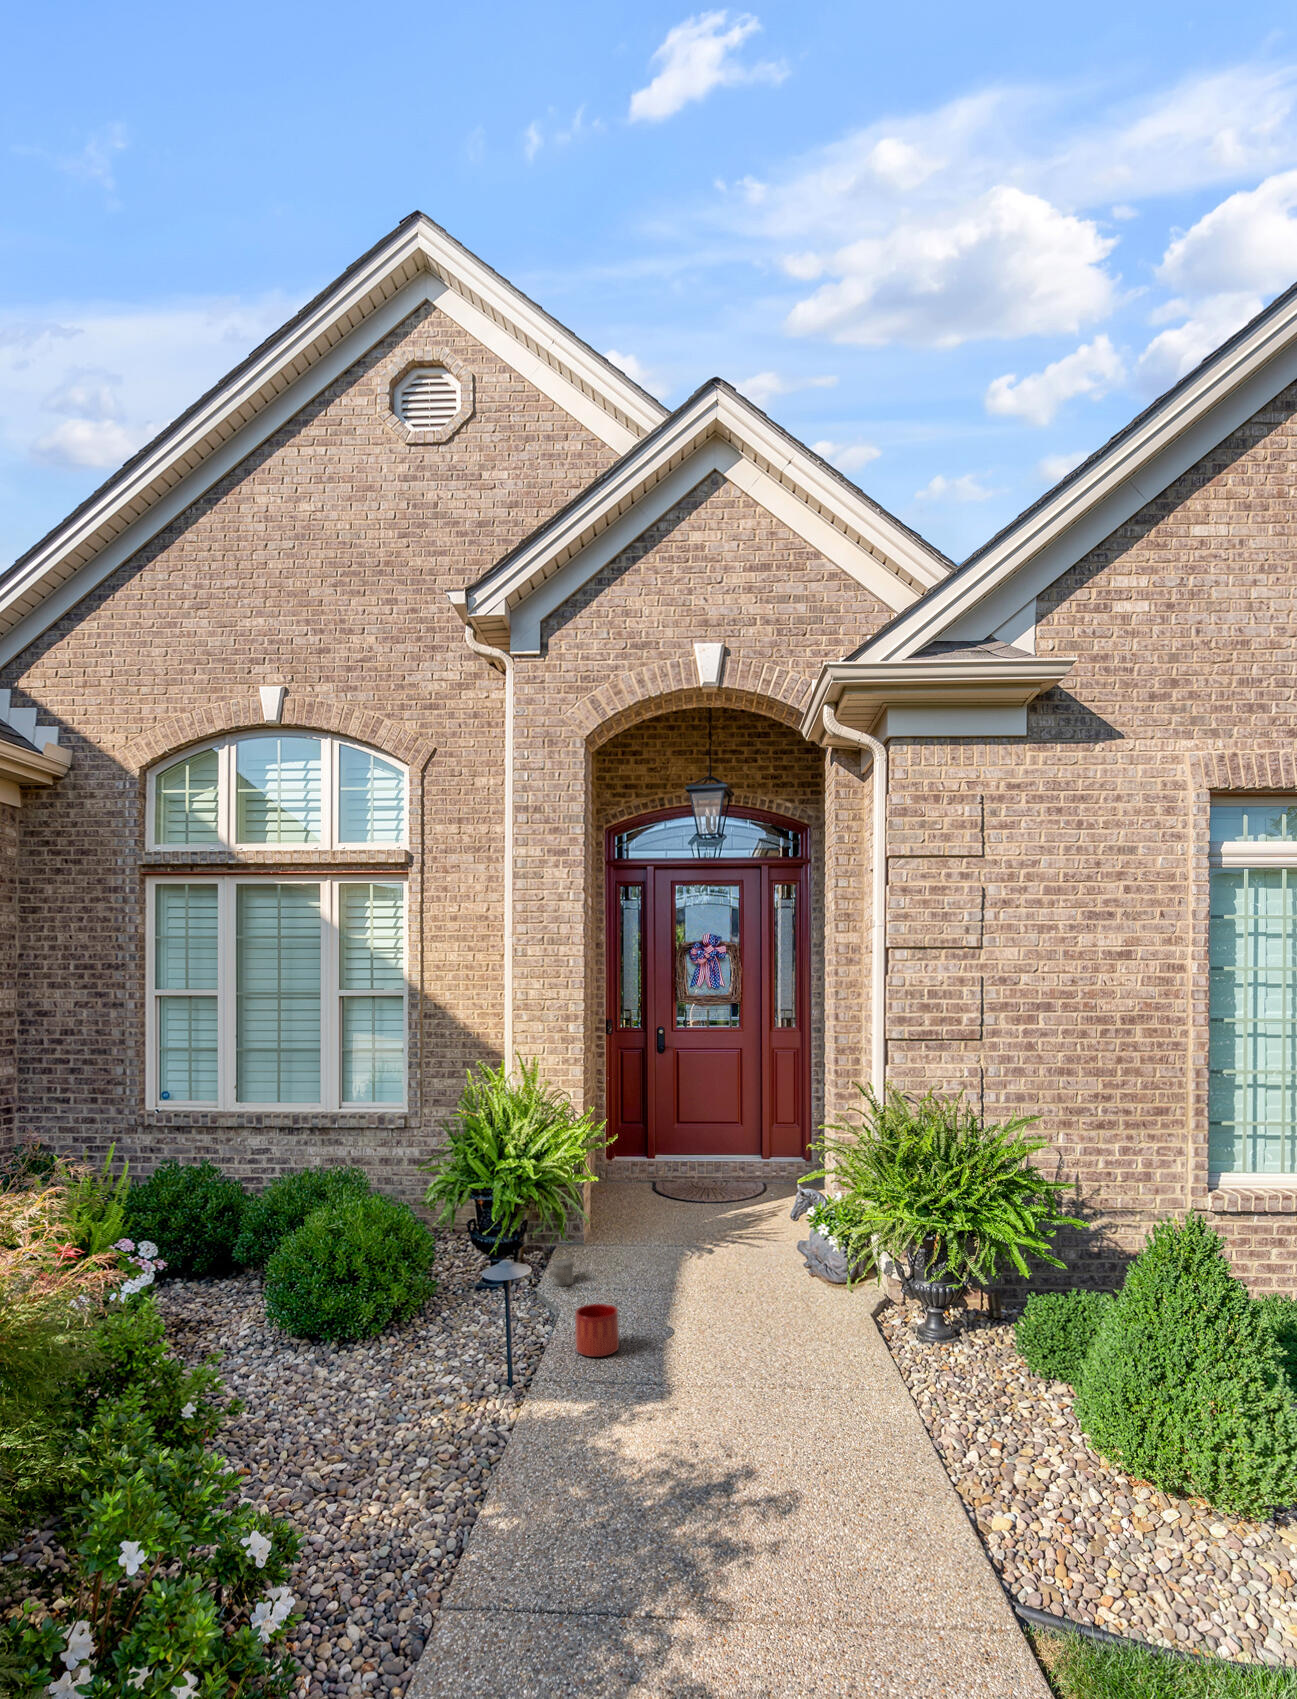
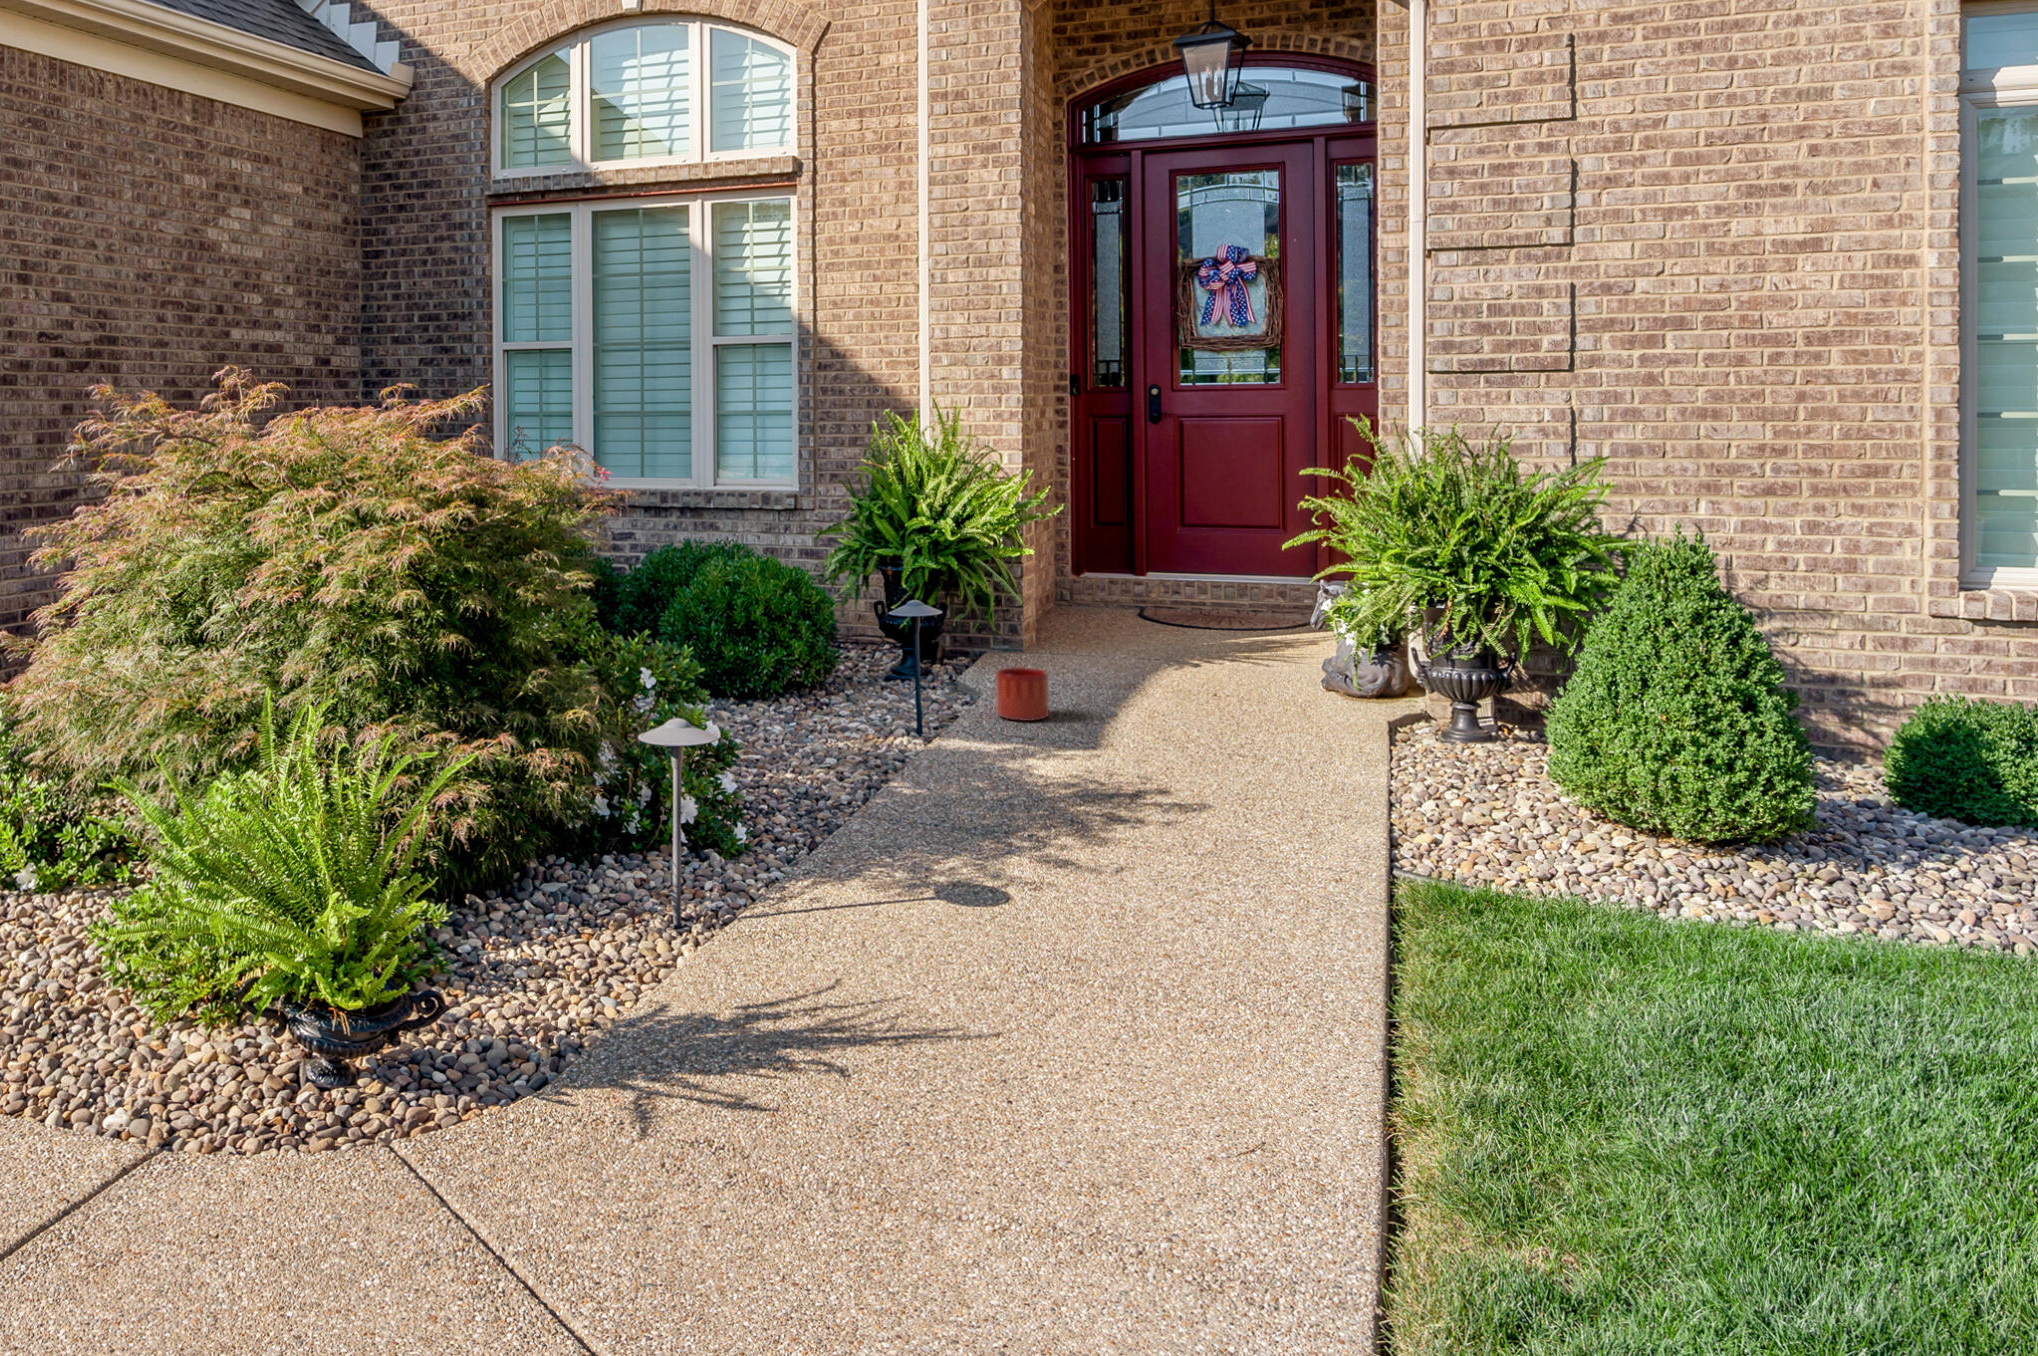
watering can: present [549,1256,574,1286] -> none [971,639,1004,669]

